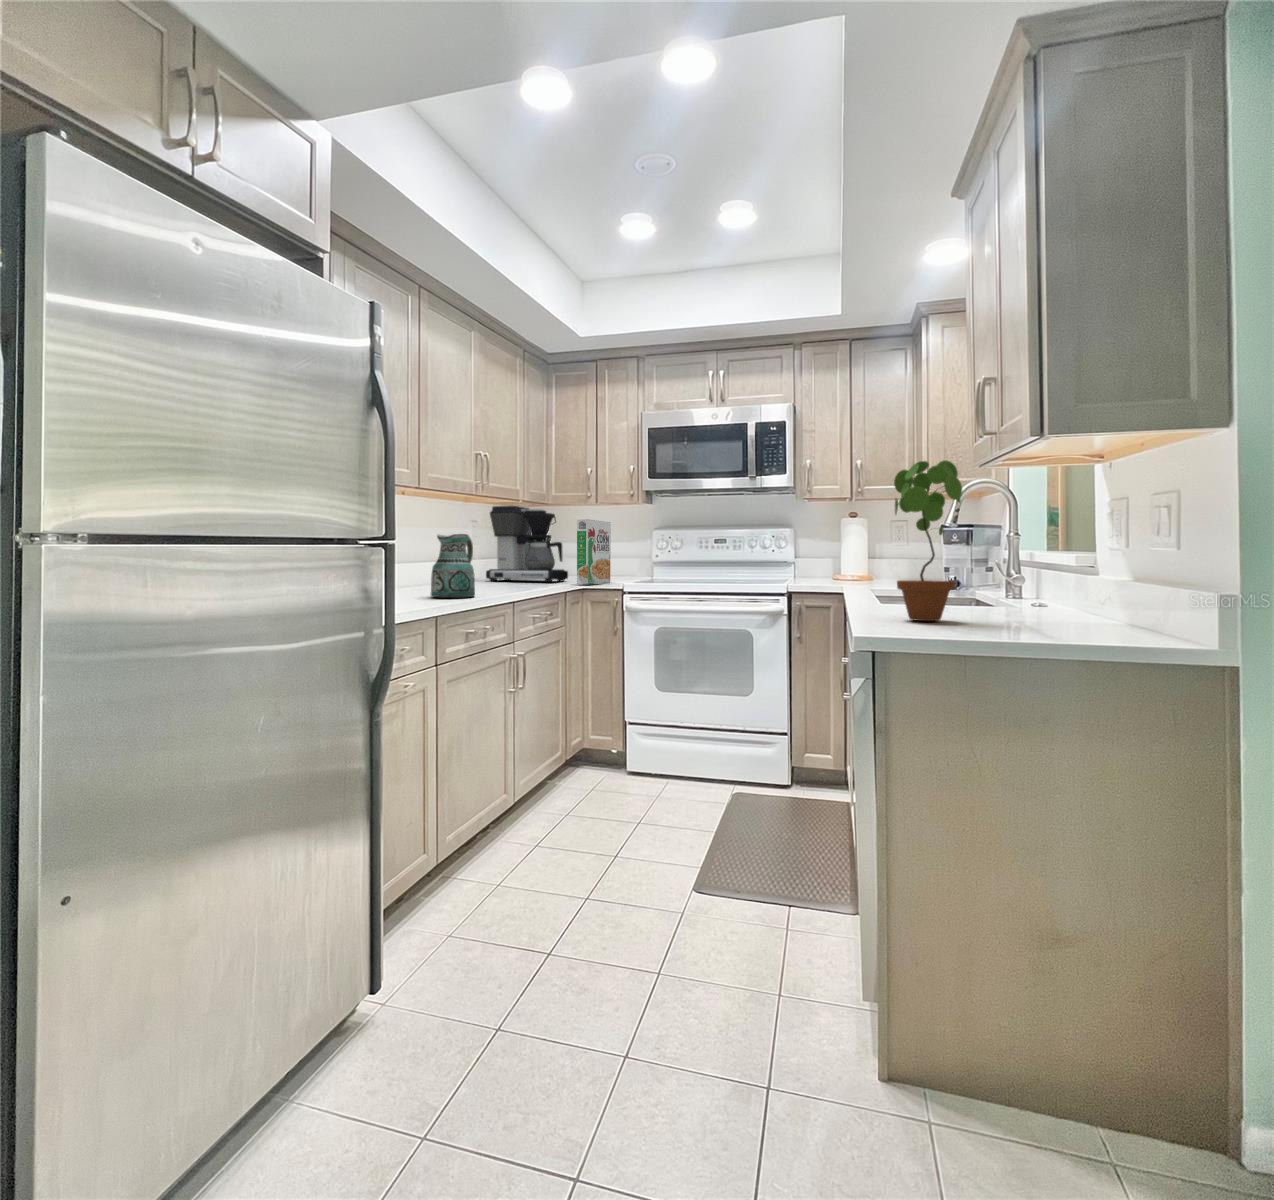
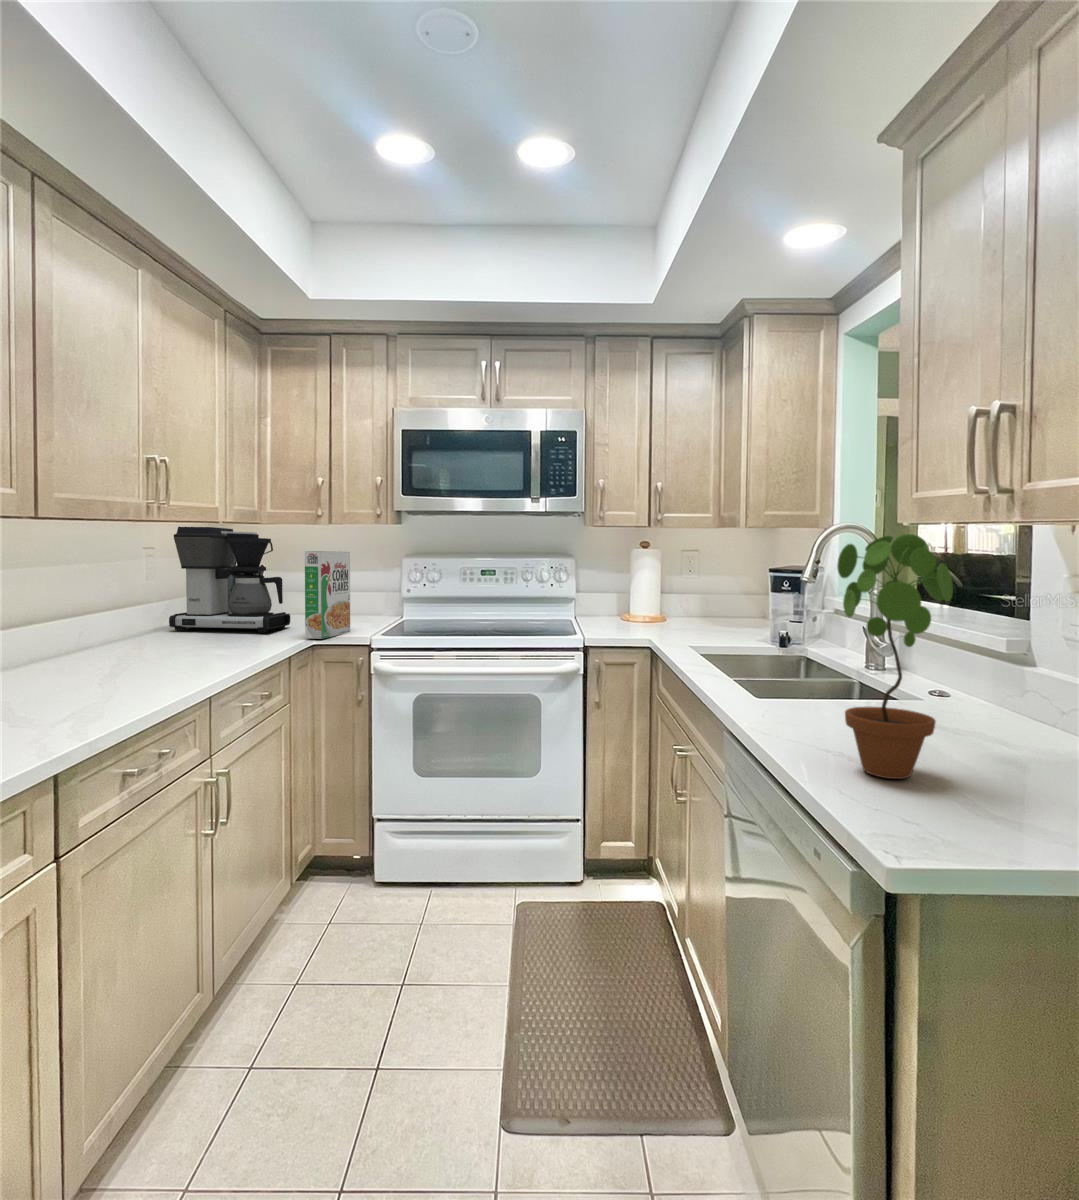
ceramic pitcher: present [431,534,475,597] -> none [69,587,149,693]

